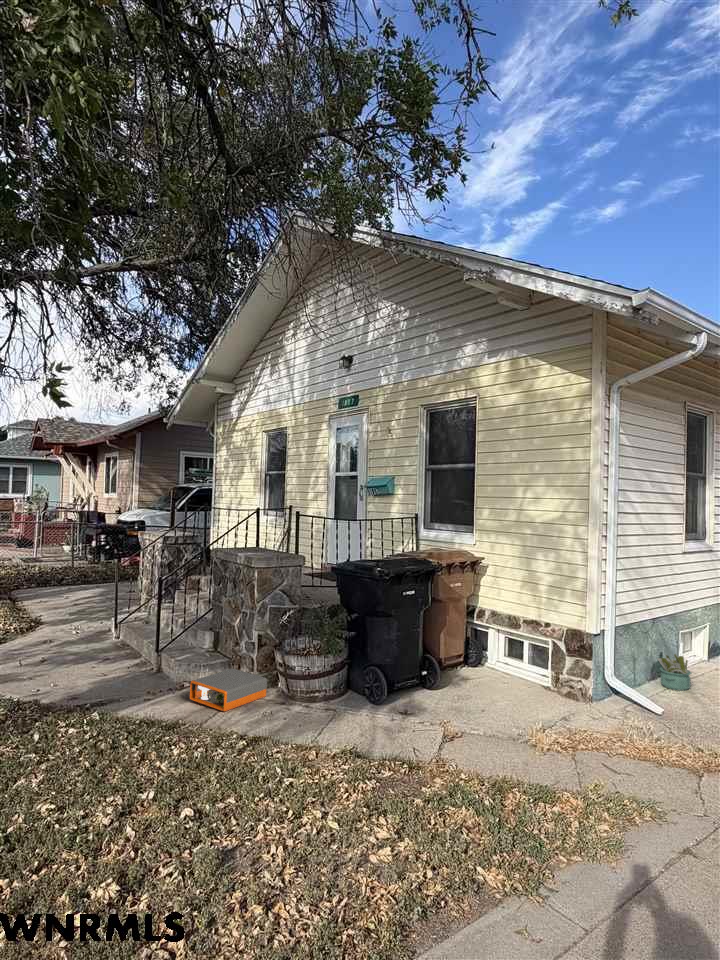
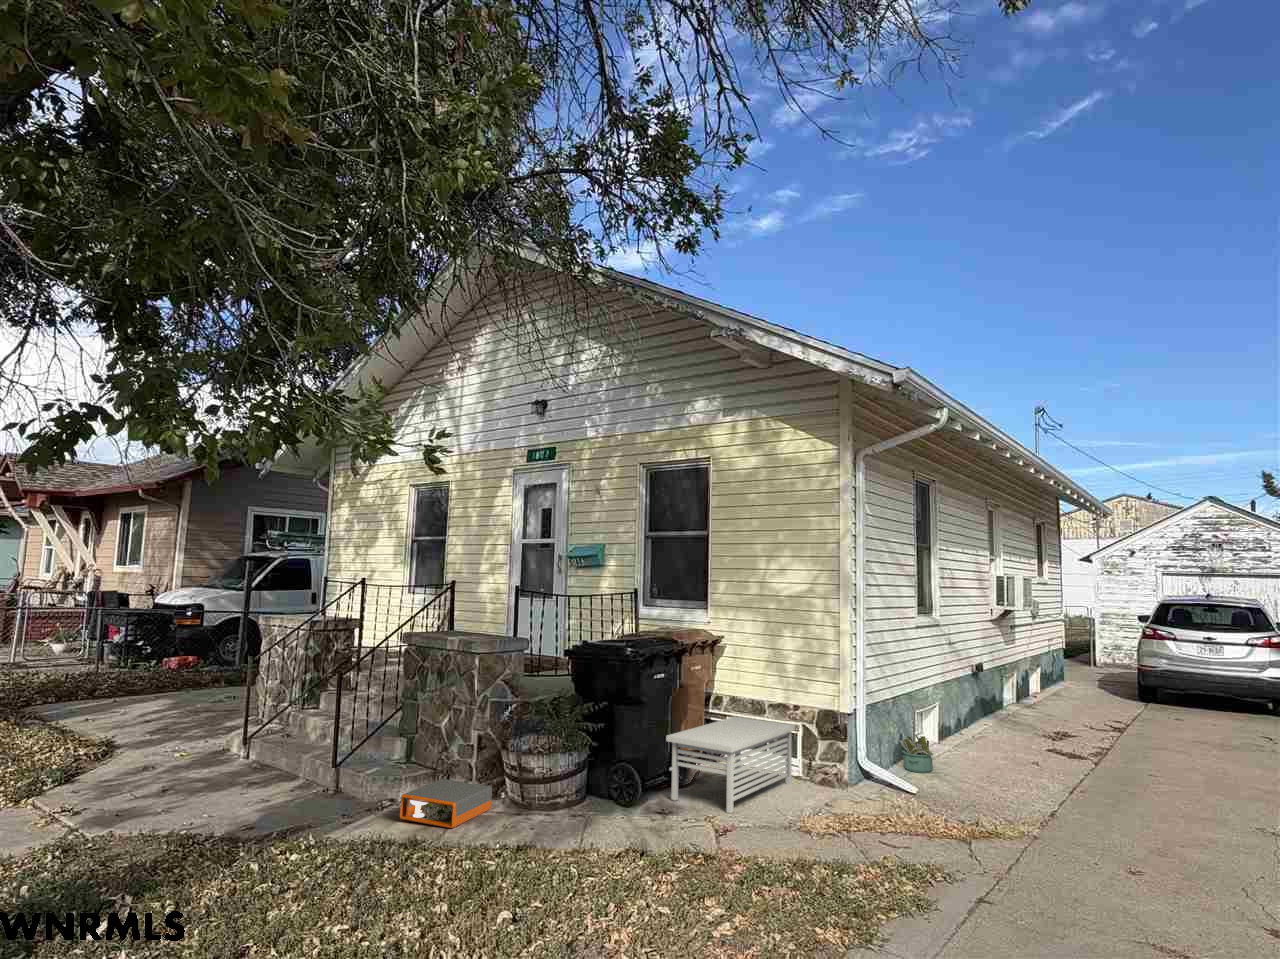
storage bench: none [416,628,545,718] -> present [666,717,795,813]

